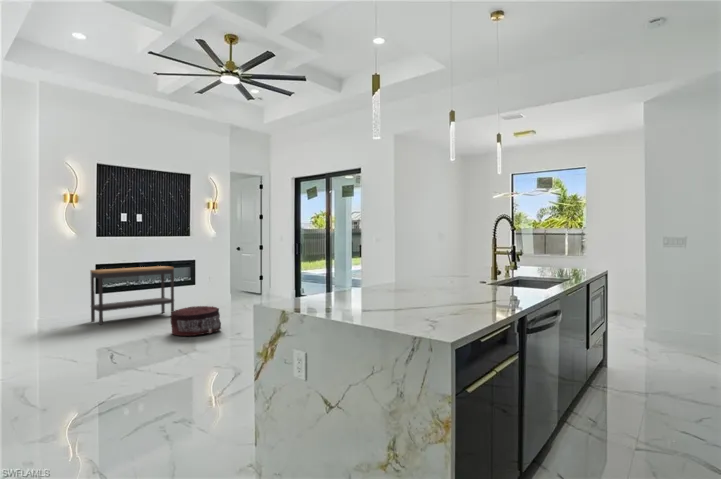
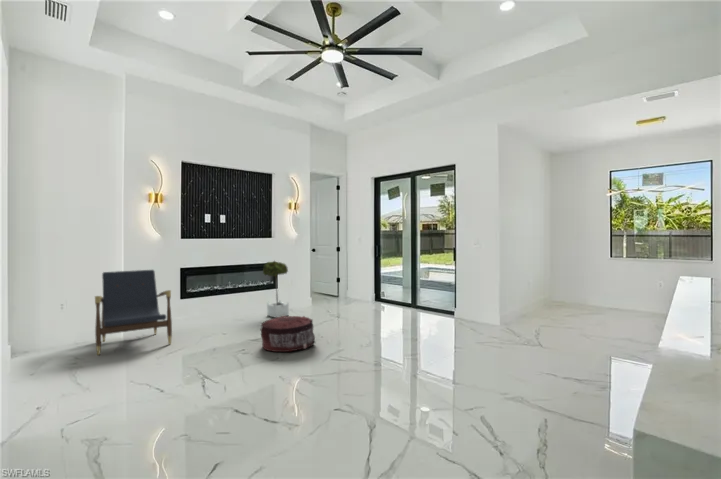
potted tree: none [179,257,205,312] -> present [263,261,289,317]
lounge chair: none [13,265,86,341] -> present [95,270,172,355]
console table: present [90,266,174,325] -> none [175,269,259,334]

